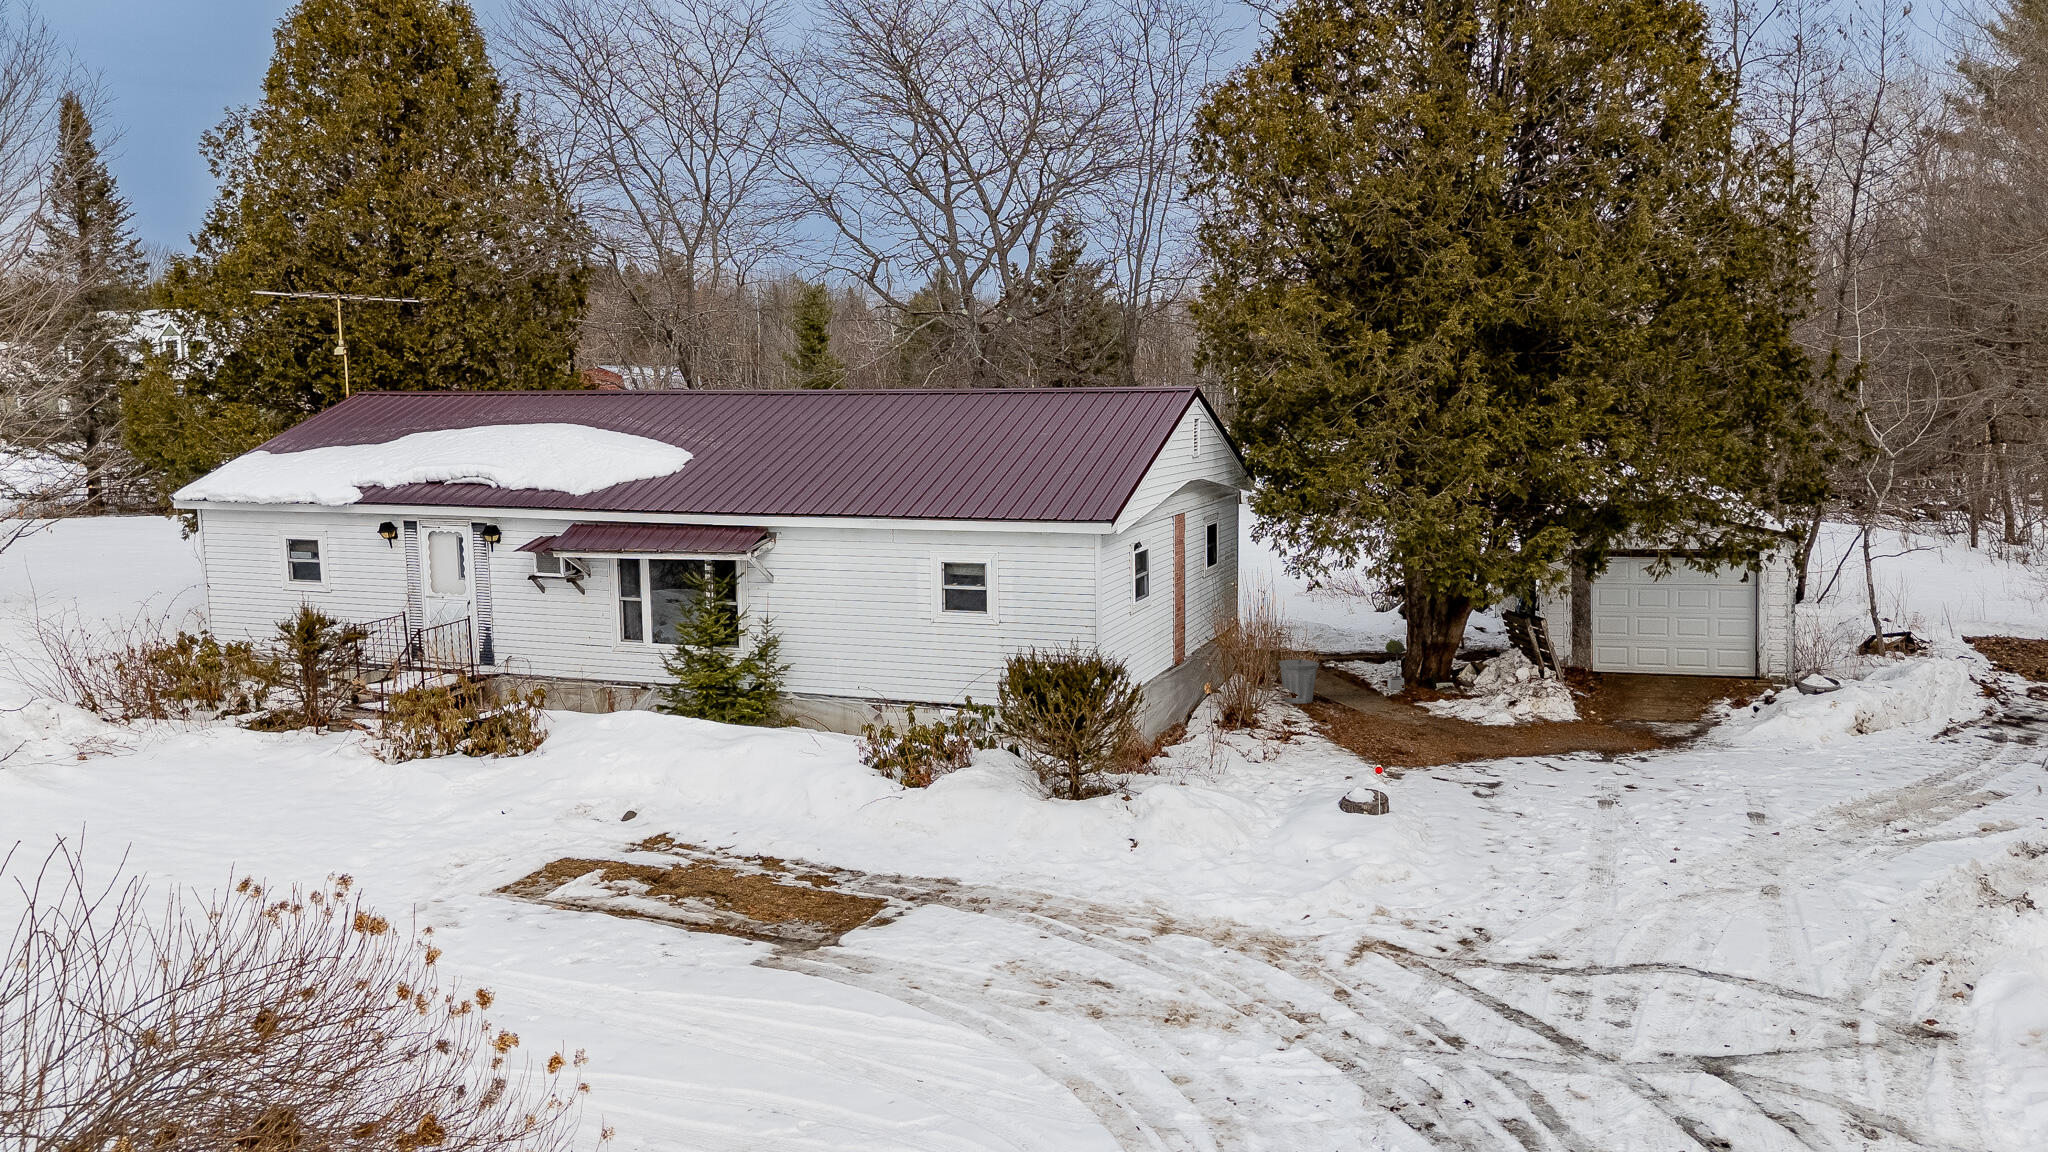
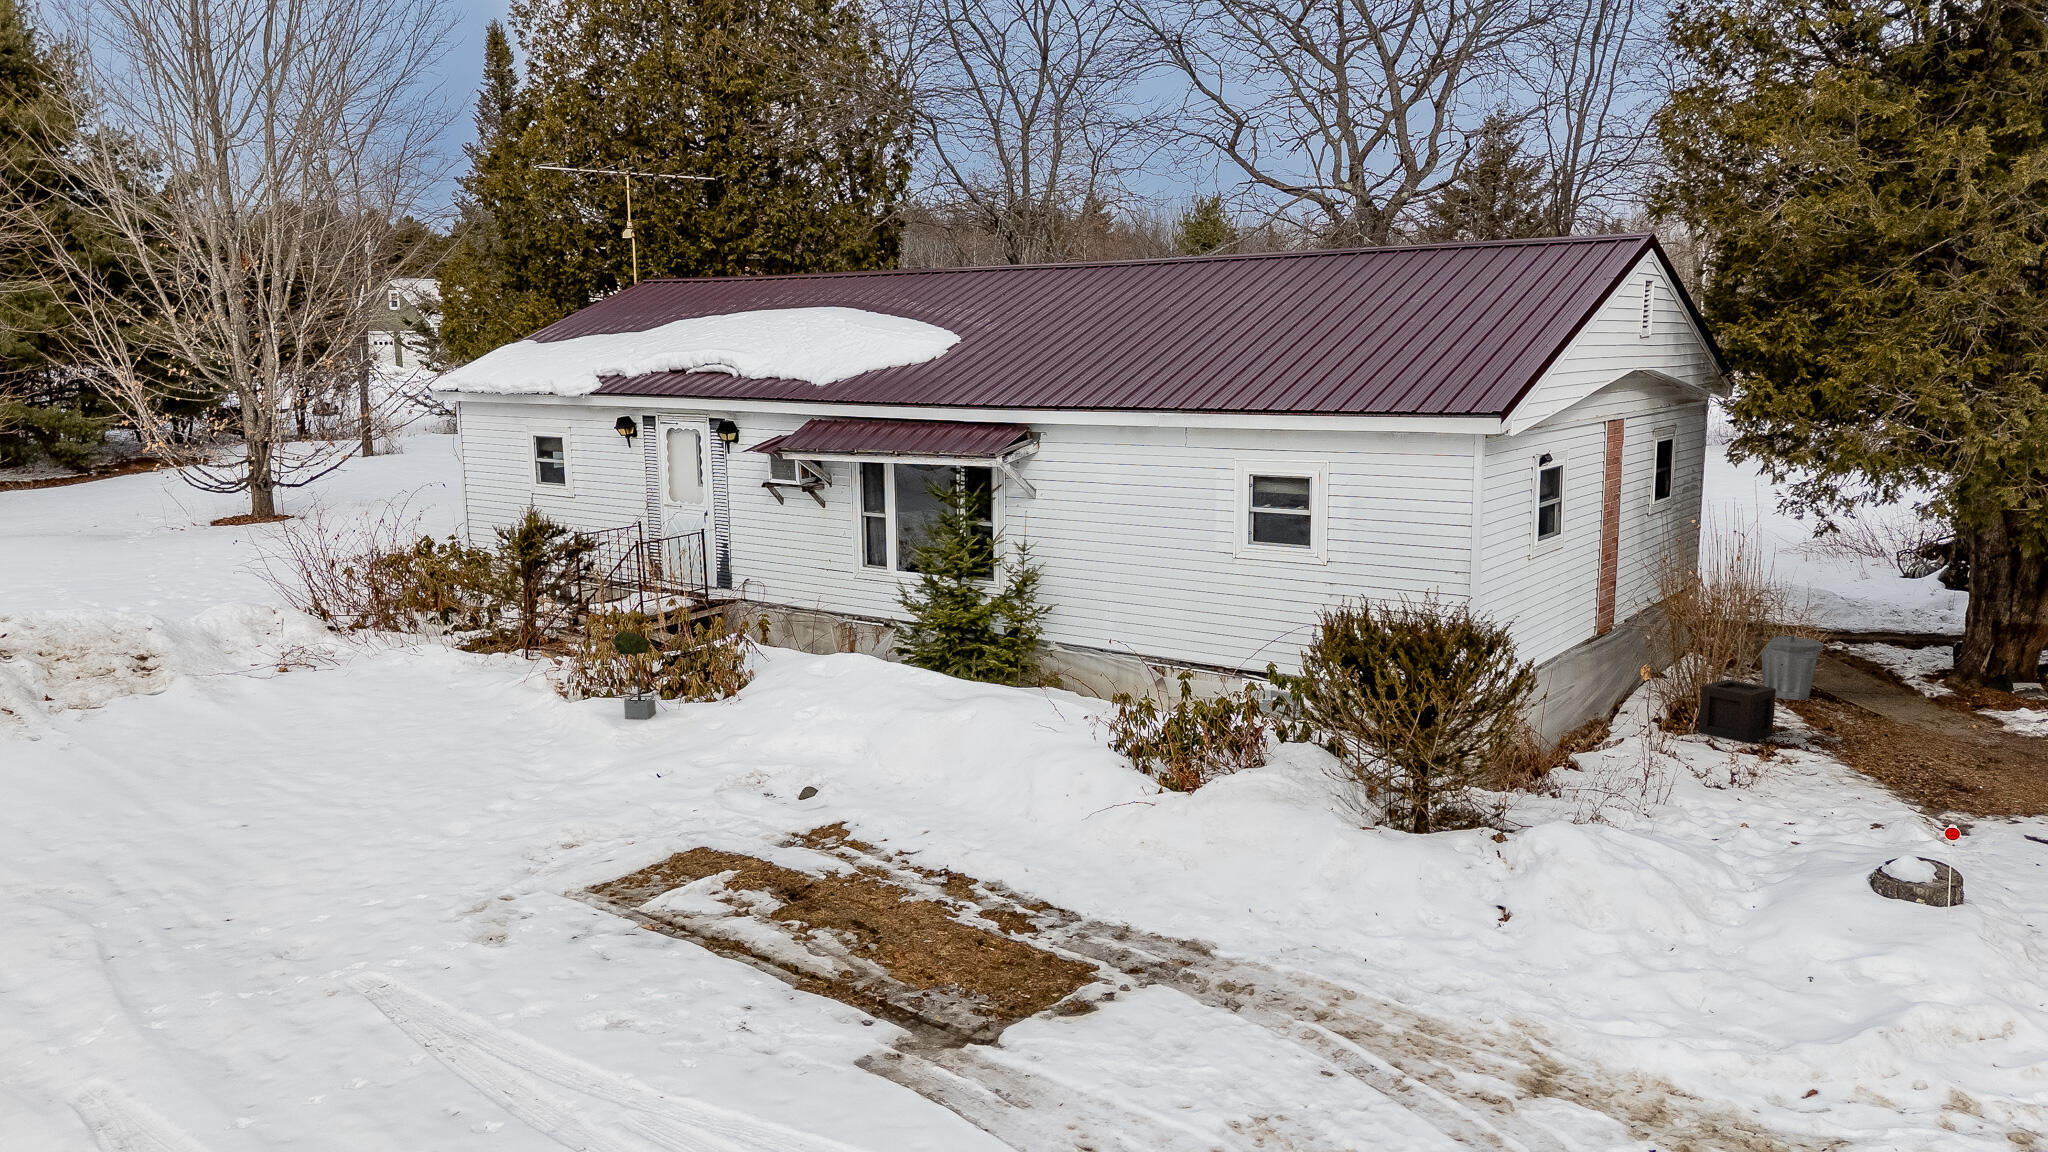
potted tree: present [1385,640,1406,690] -> present [613,632,656,719]
wooden crate: none [1244,691,1290,734] -> present [1698,679,1776,743]

